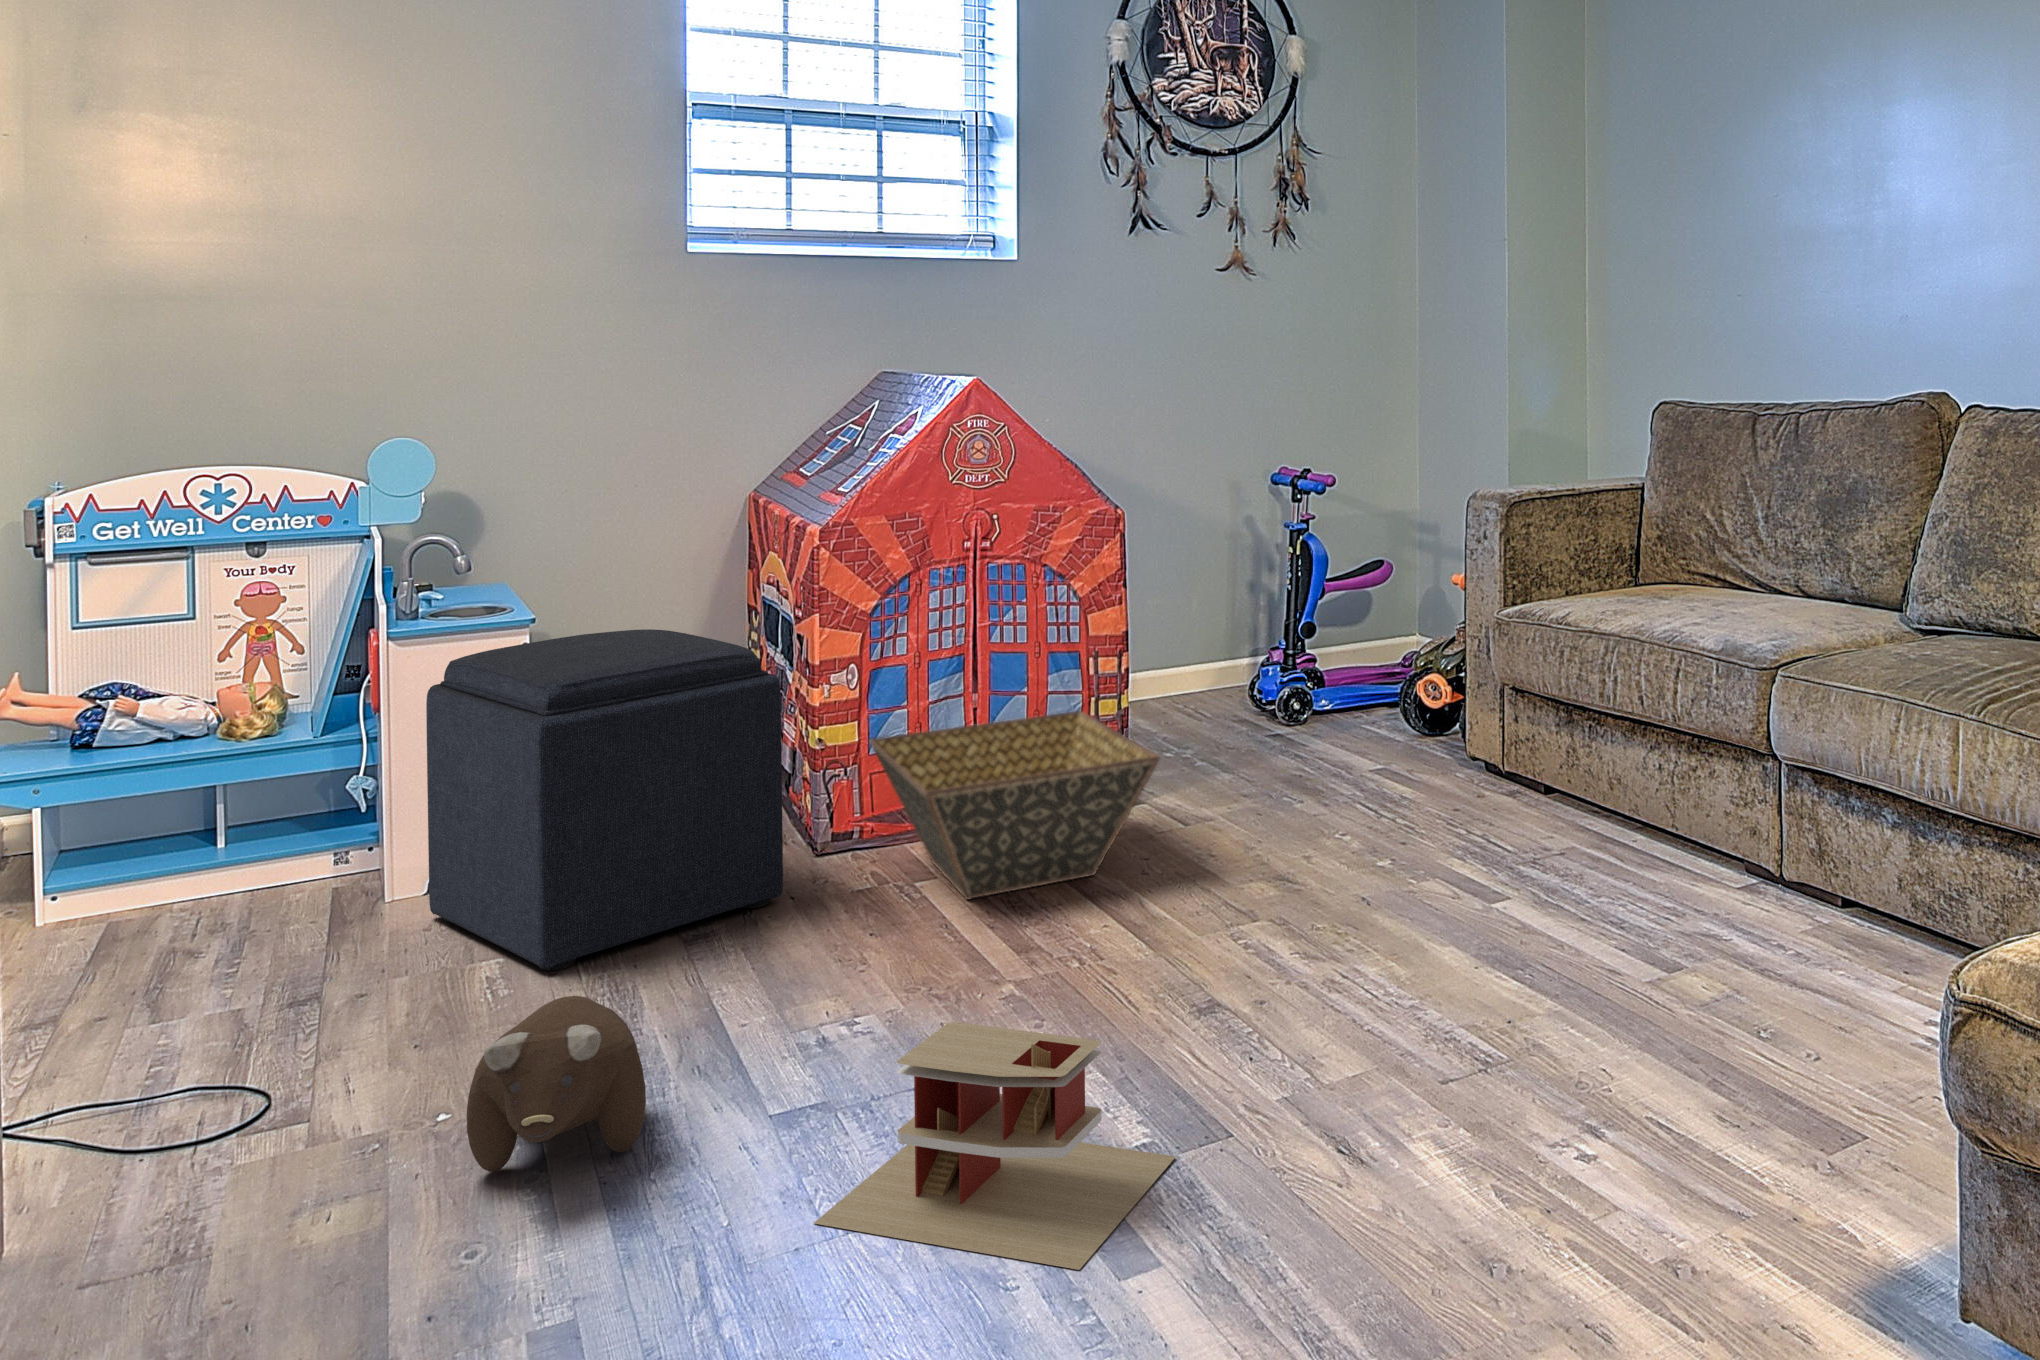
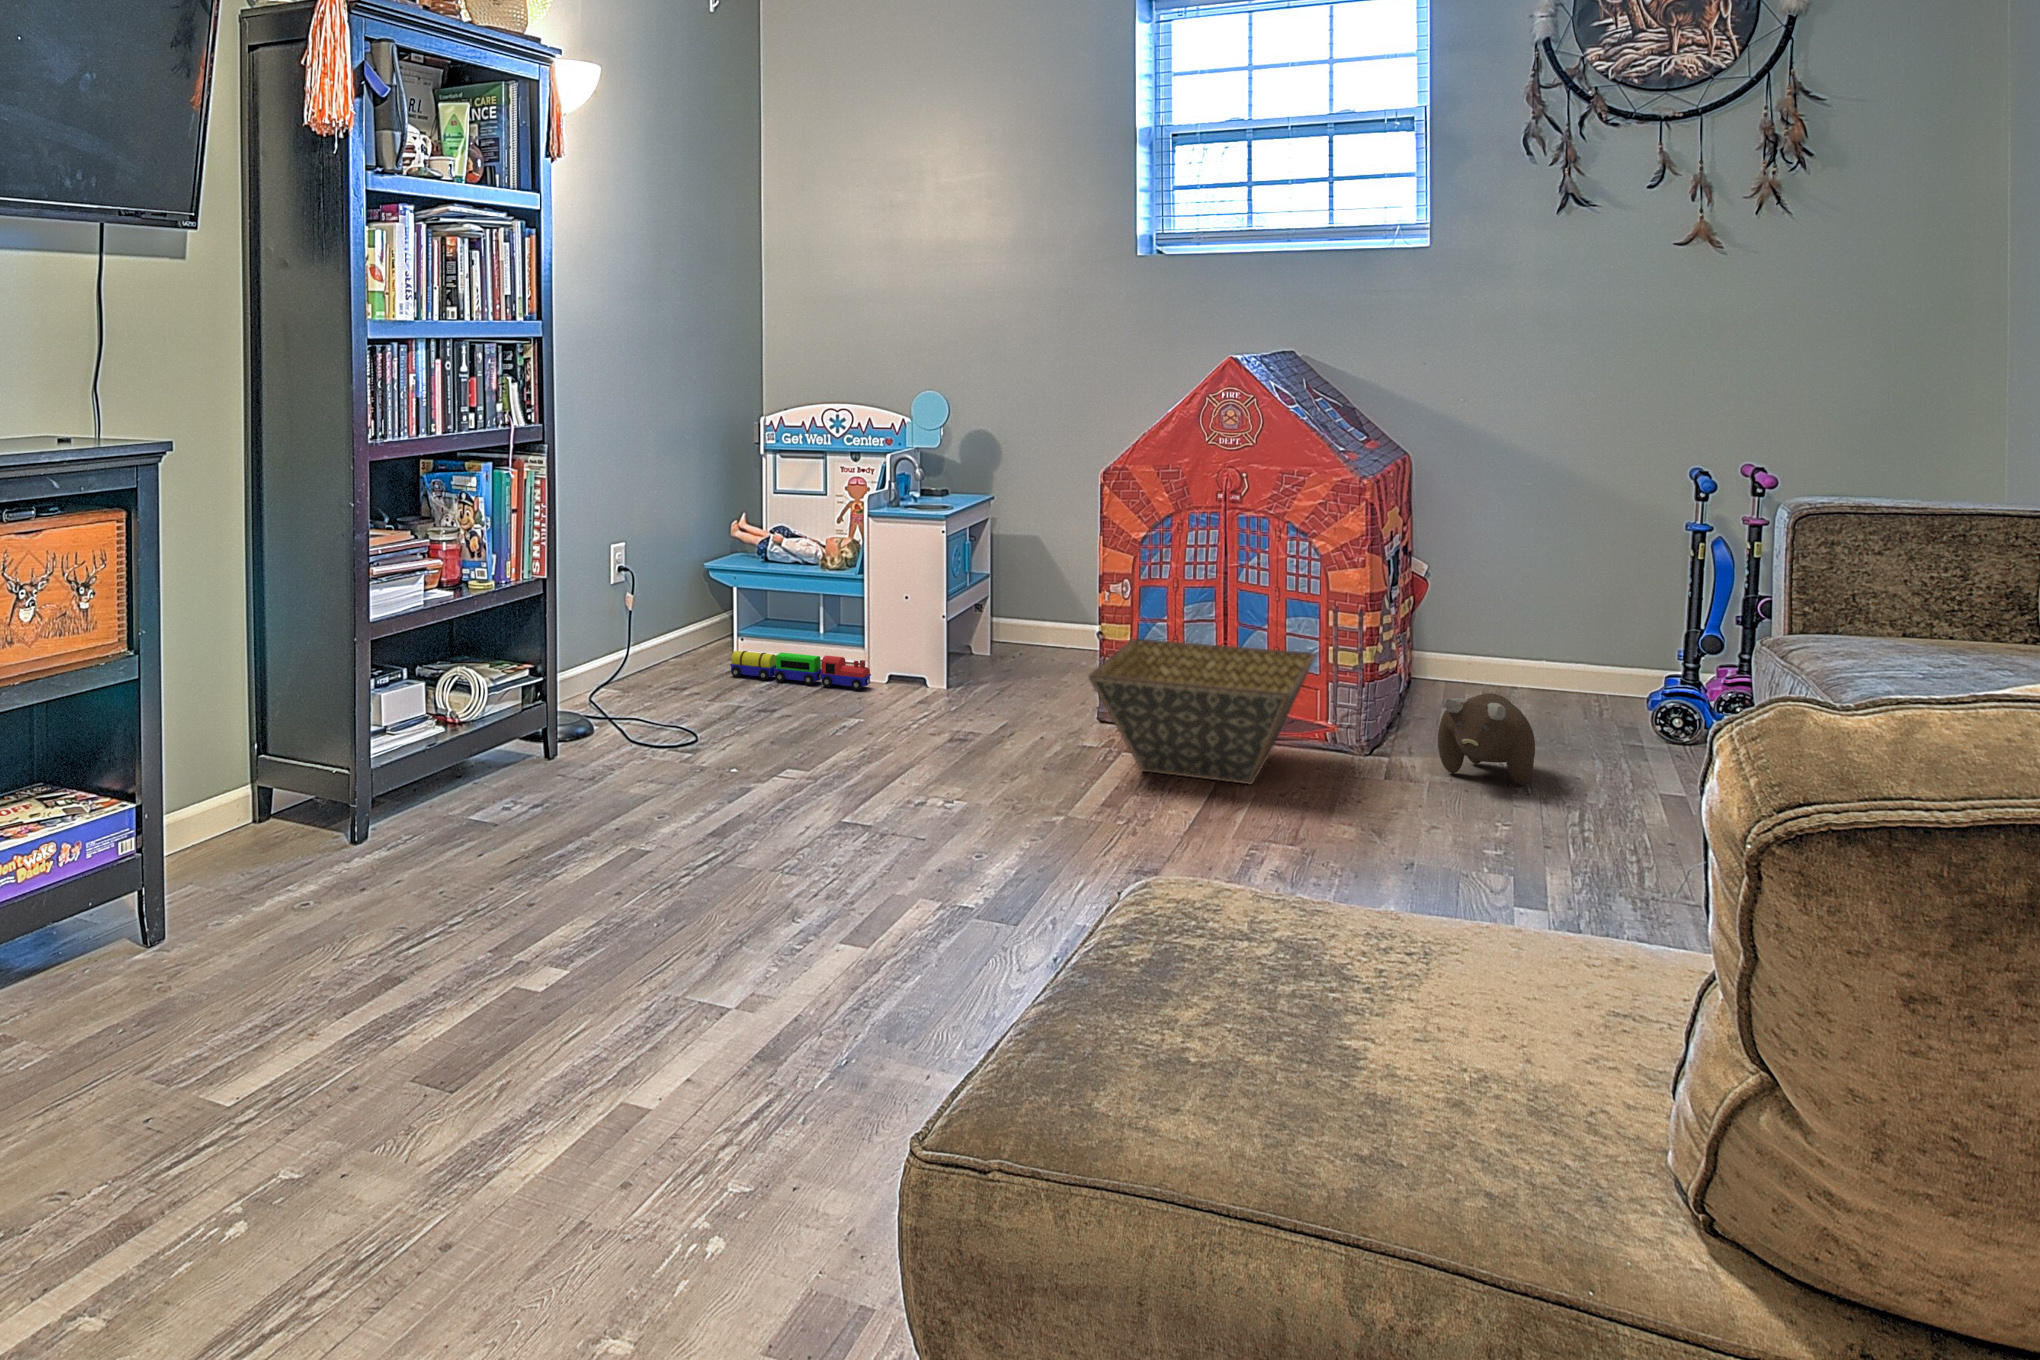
ottoman: present [426,629,783,971] -> none [868,530,1041,738]
toy train: none [89,869,405,966] -> present [730,651,871,690]
plush toy: present [467,996,646,1172] -> present [1438,693,1535,785]
toy house: present [814,1022,1176,1270] -> none [783,793,980,949]

